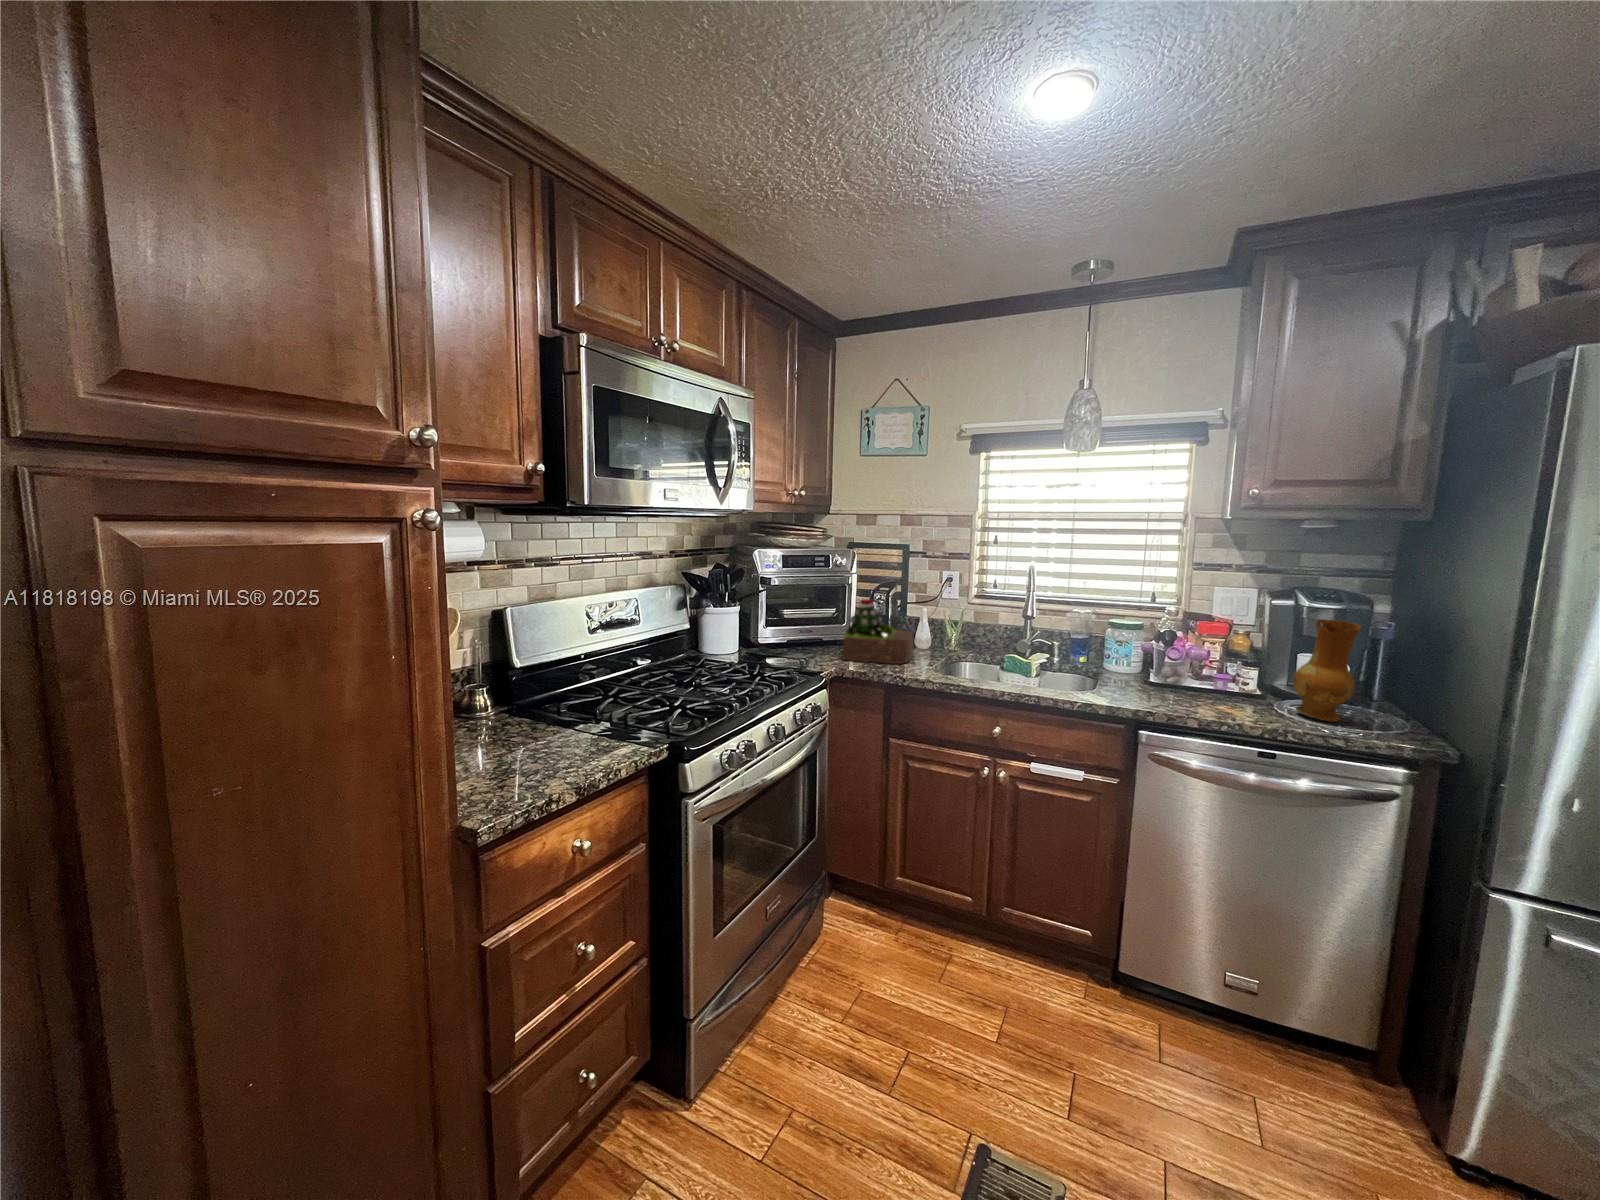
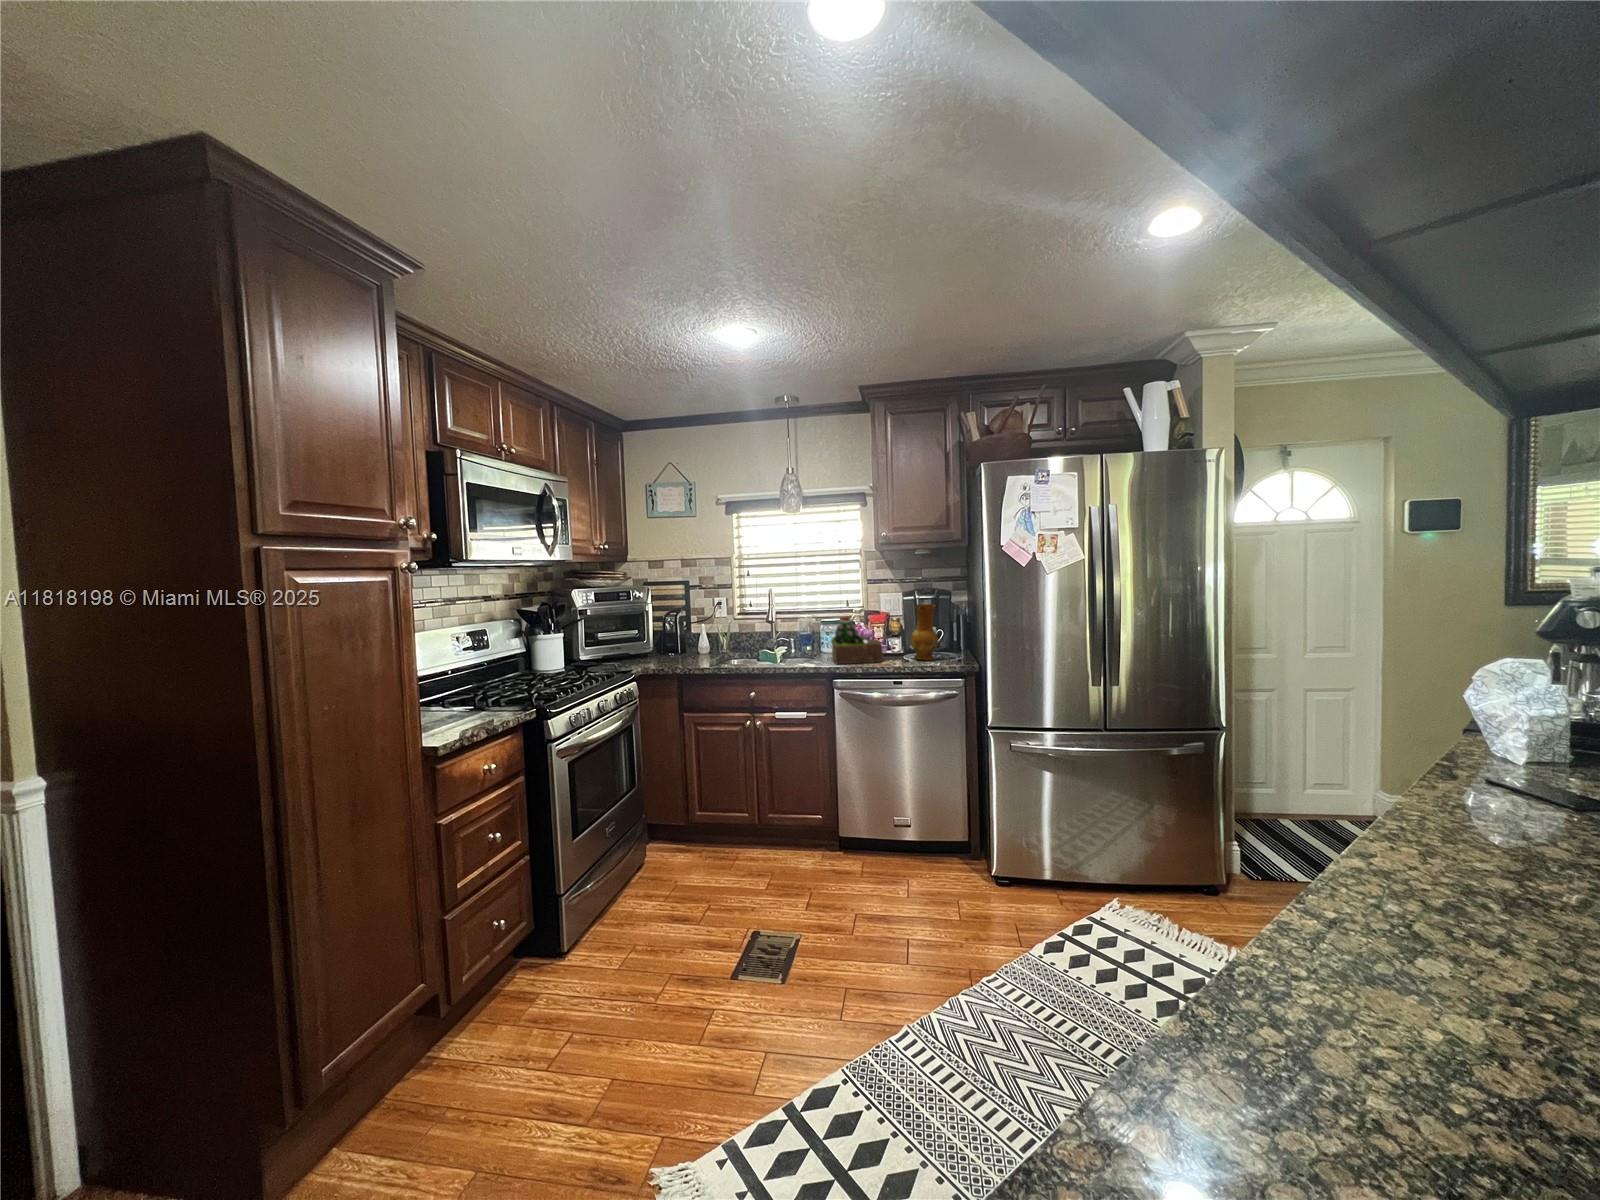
succulent plant: present [843,600,913,664] -> present [832,617,883,664]

